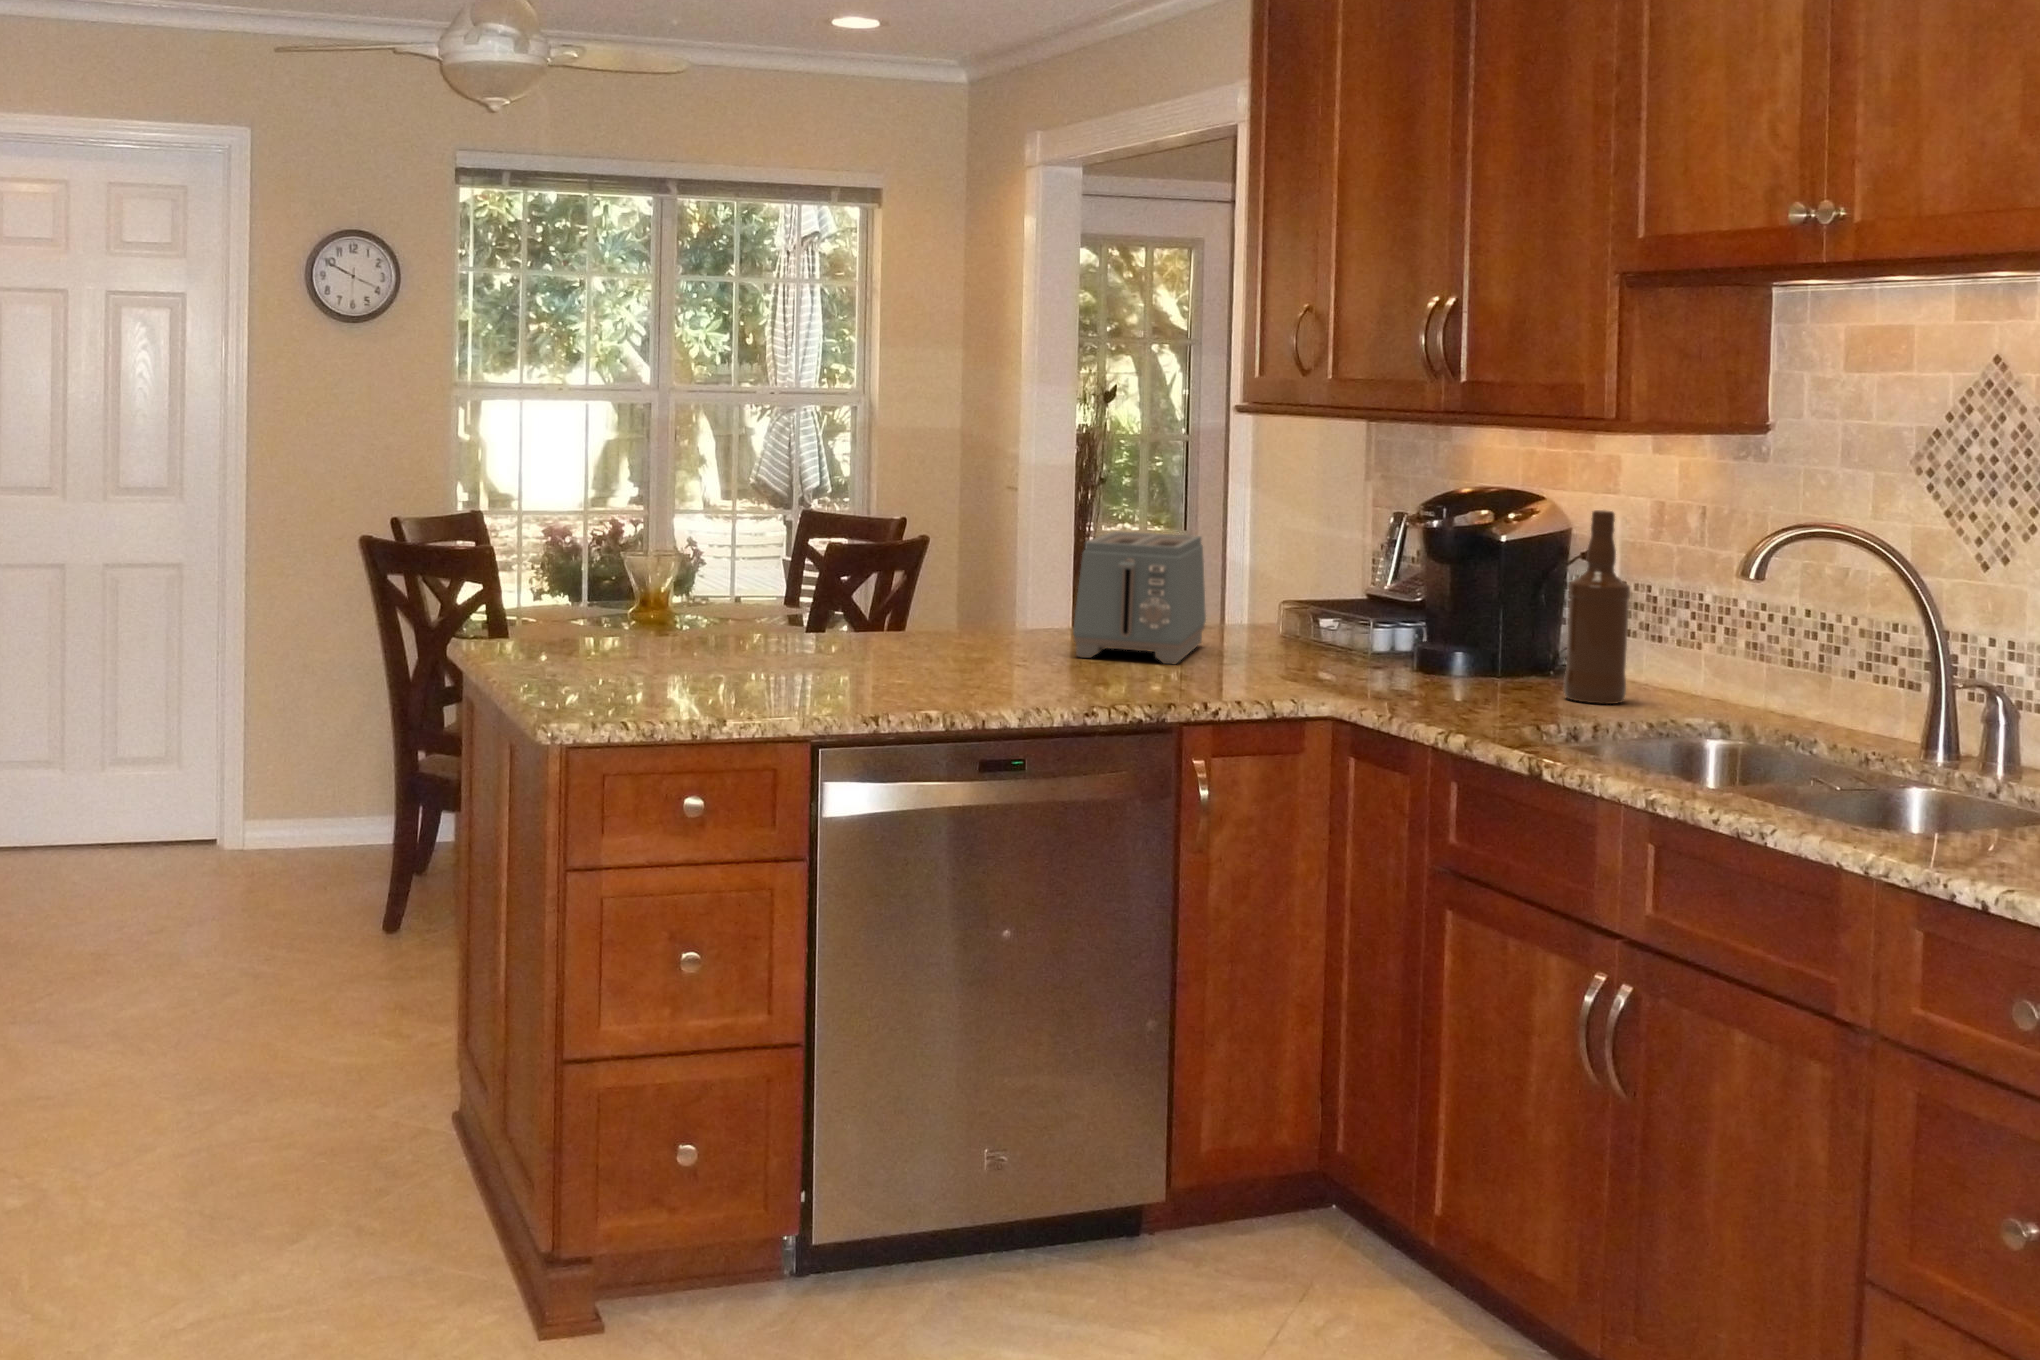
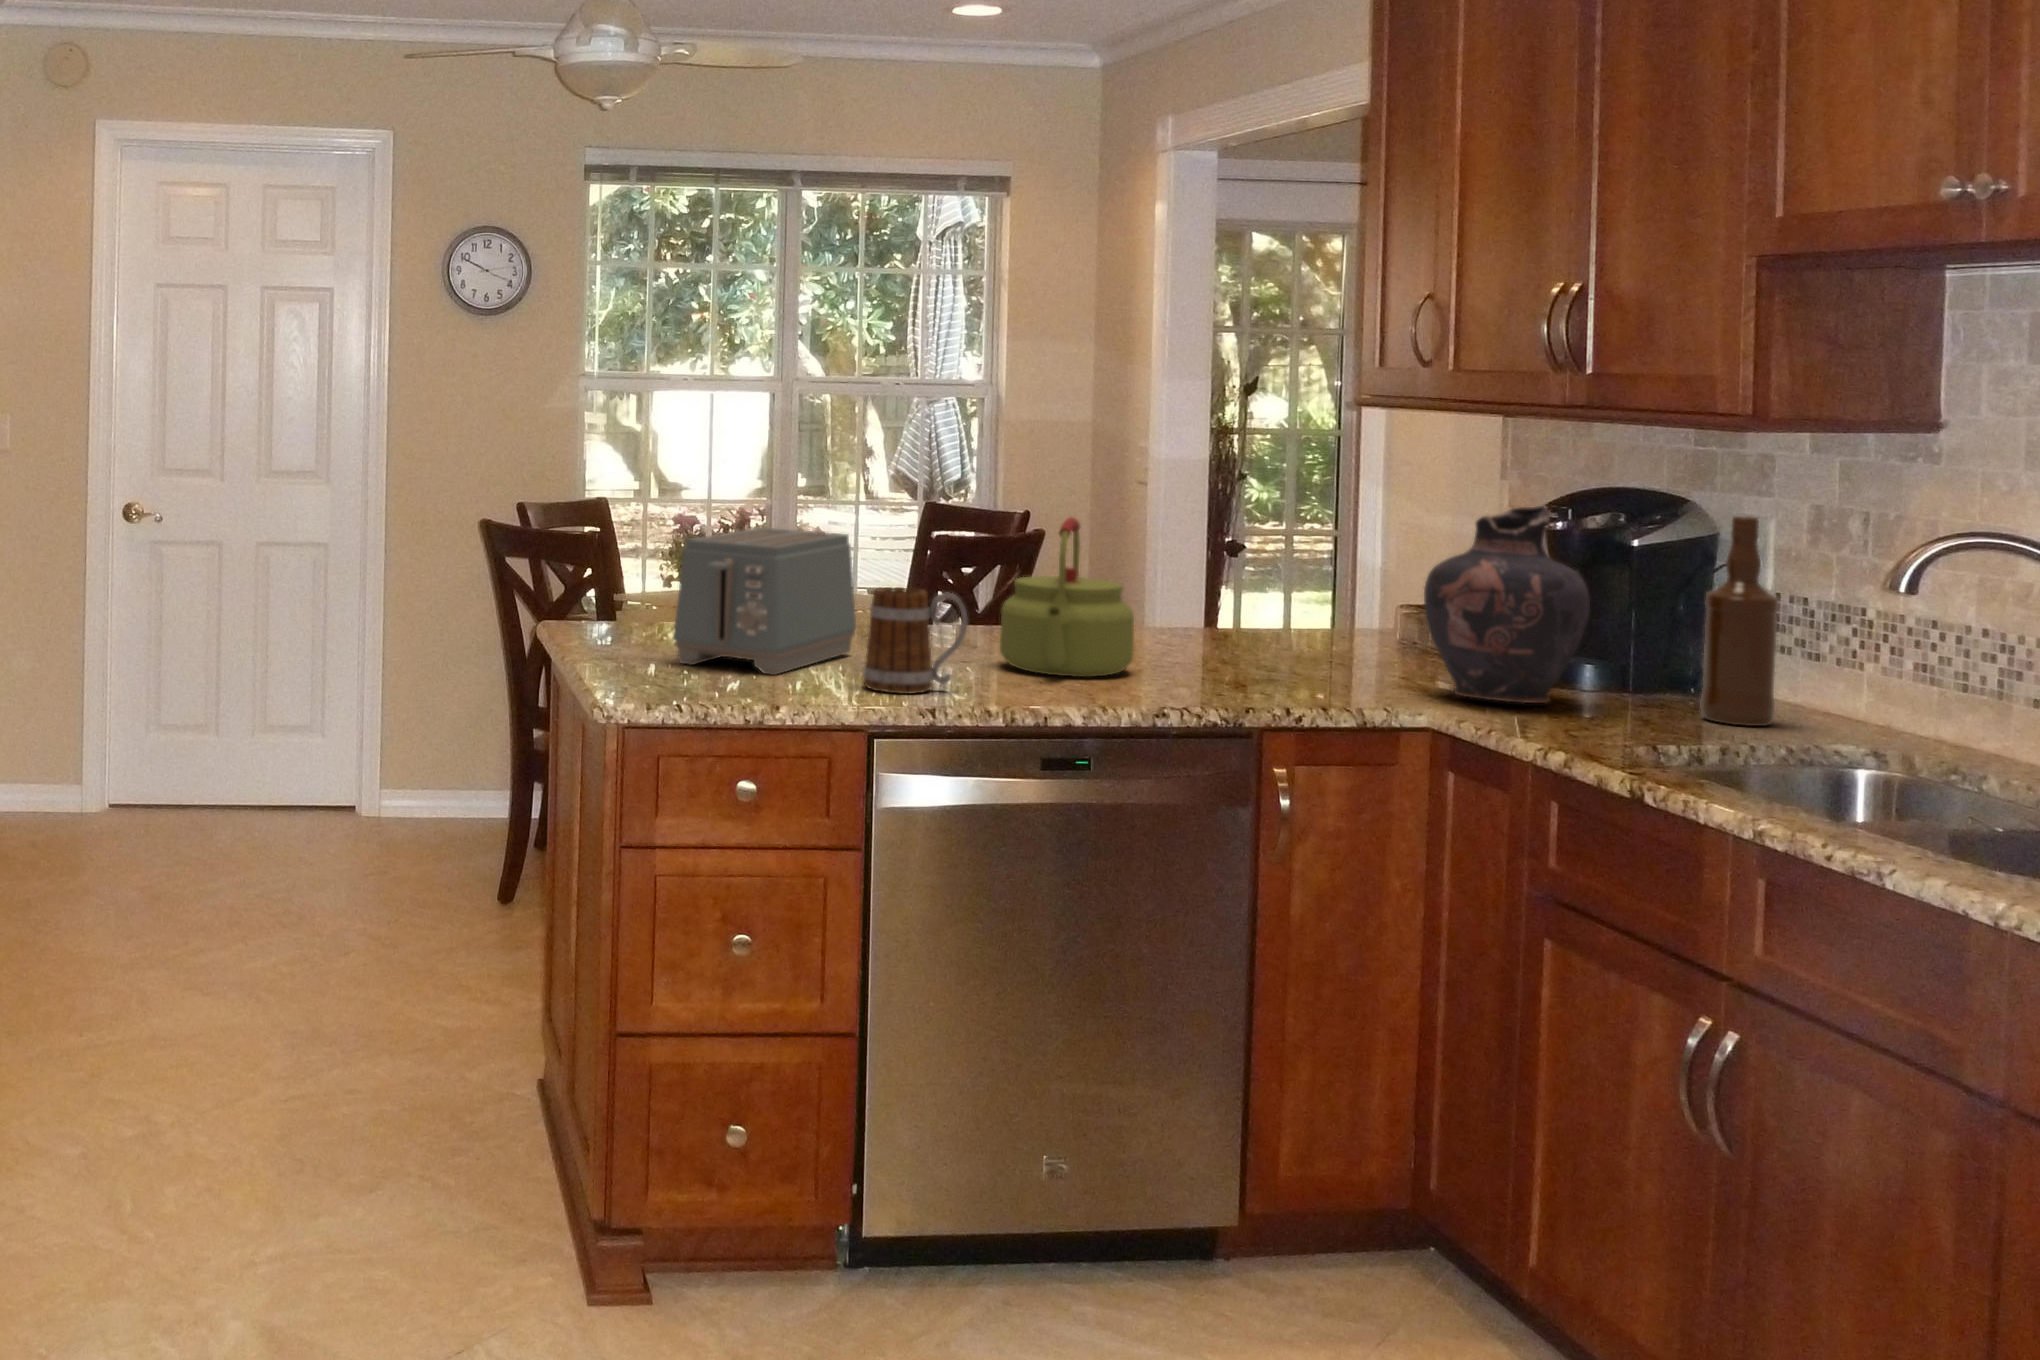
vase: none [1325,503,1471,690] -> present [1424,506,1590,703]
kettle: none [924,519,1056,678] -> present [1000,517,1134,677]
toaster: present [1073,531,1206,665] -> present [674,527,856,675]
mug: none [800,592,907,702] -> present [863,587,968,694]

